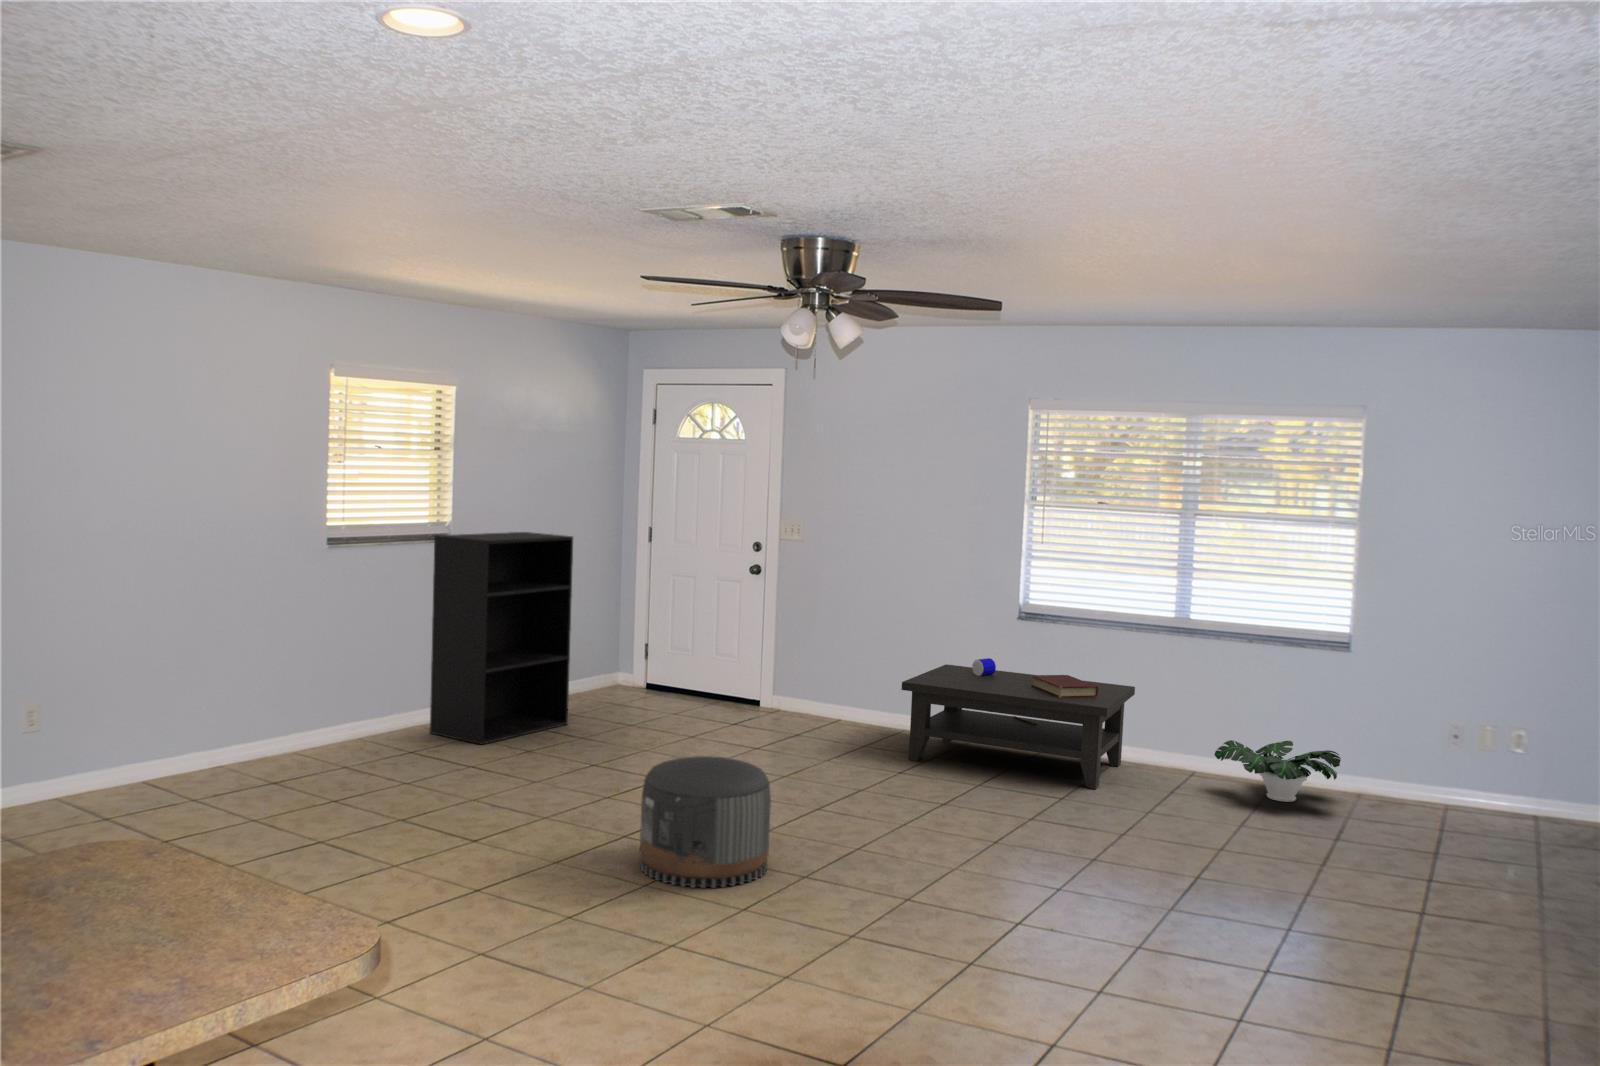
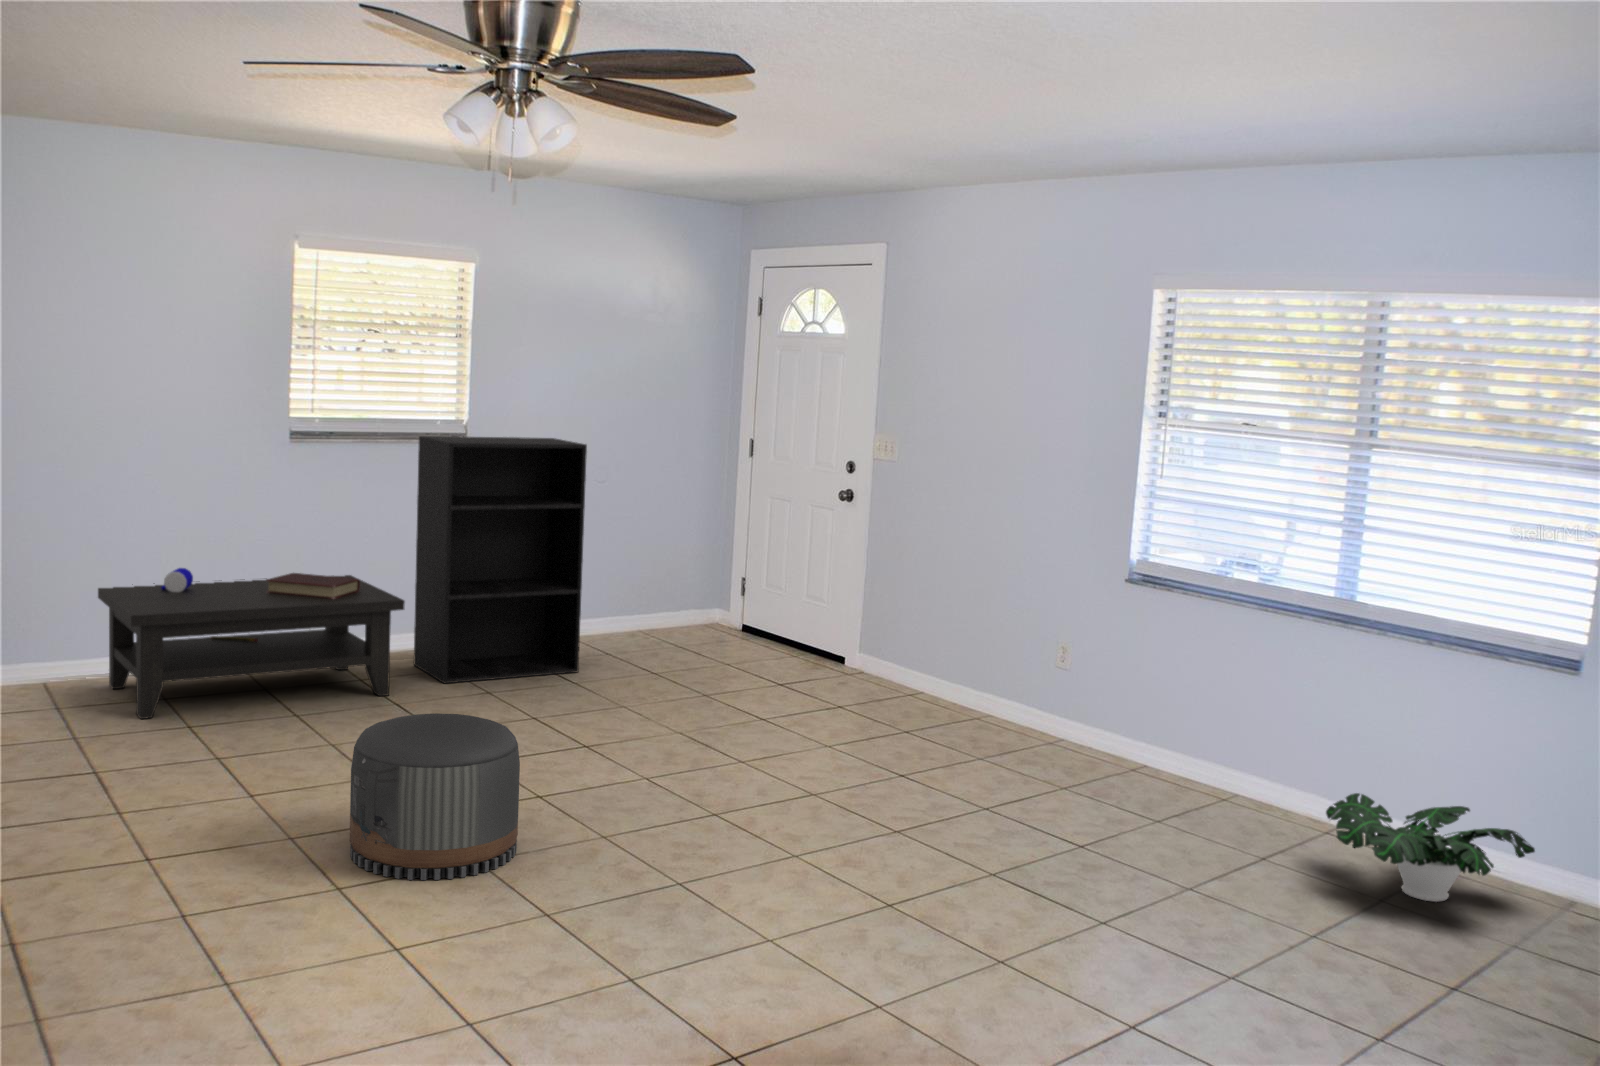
coffee table: present [902,658,1135,789] -> present [98,568,405,719]

